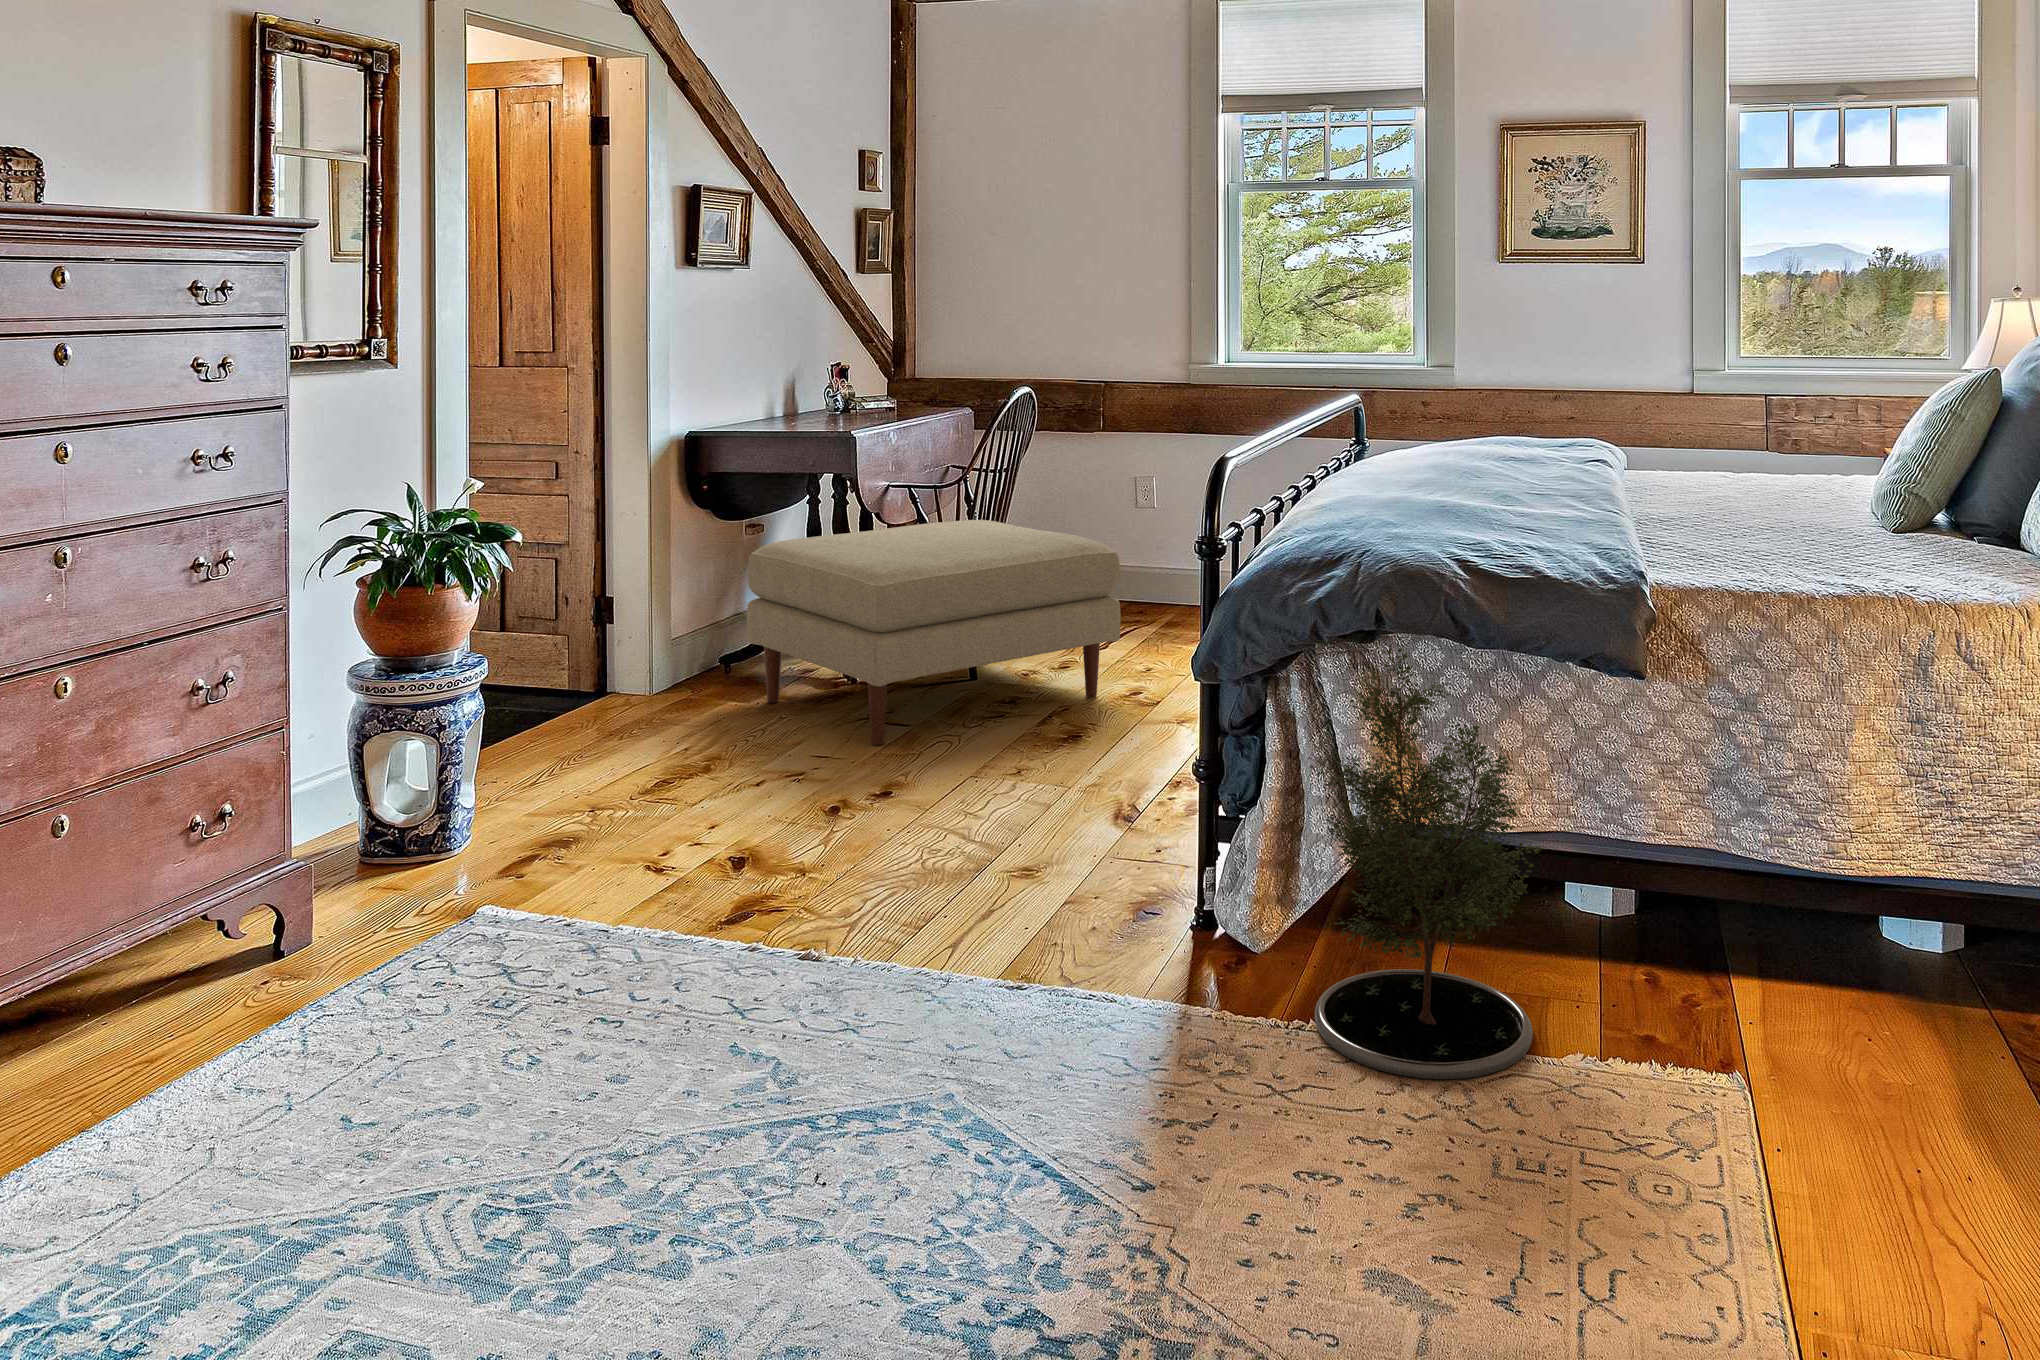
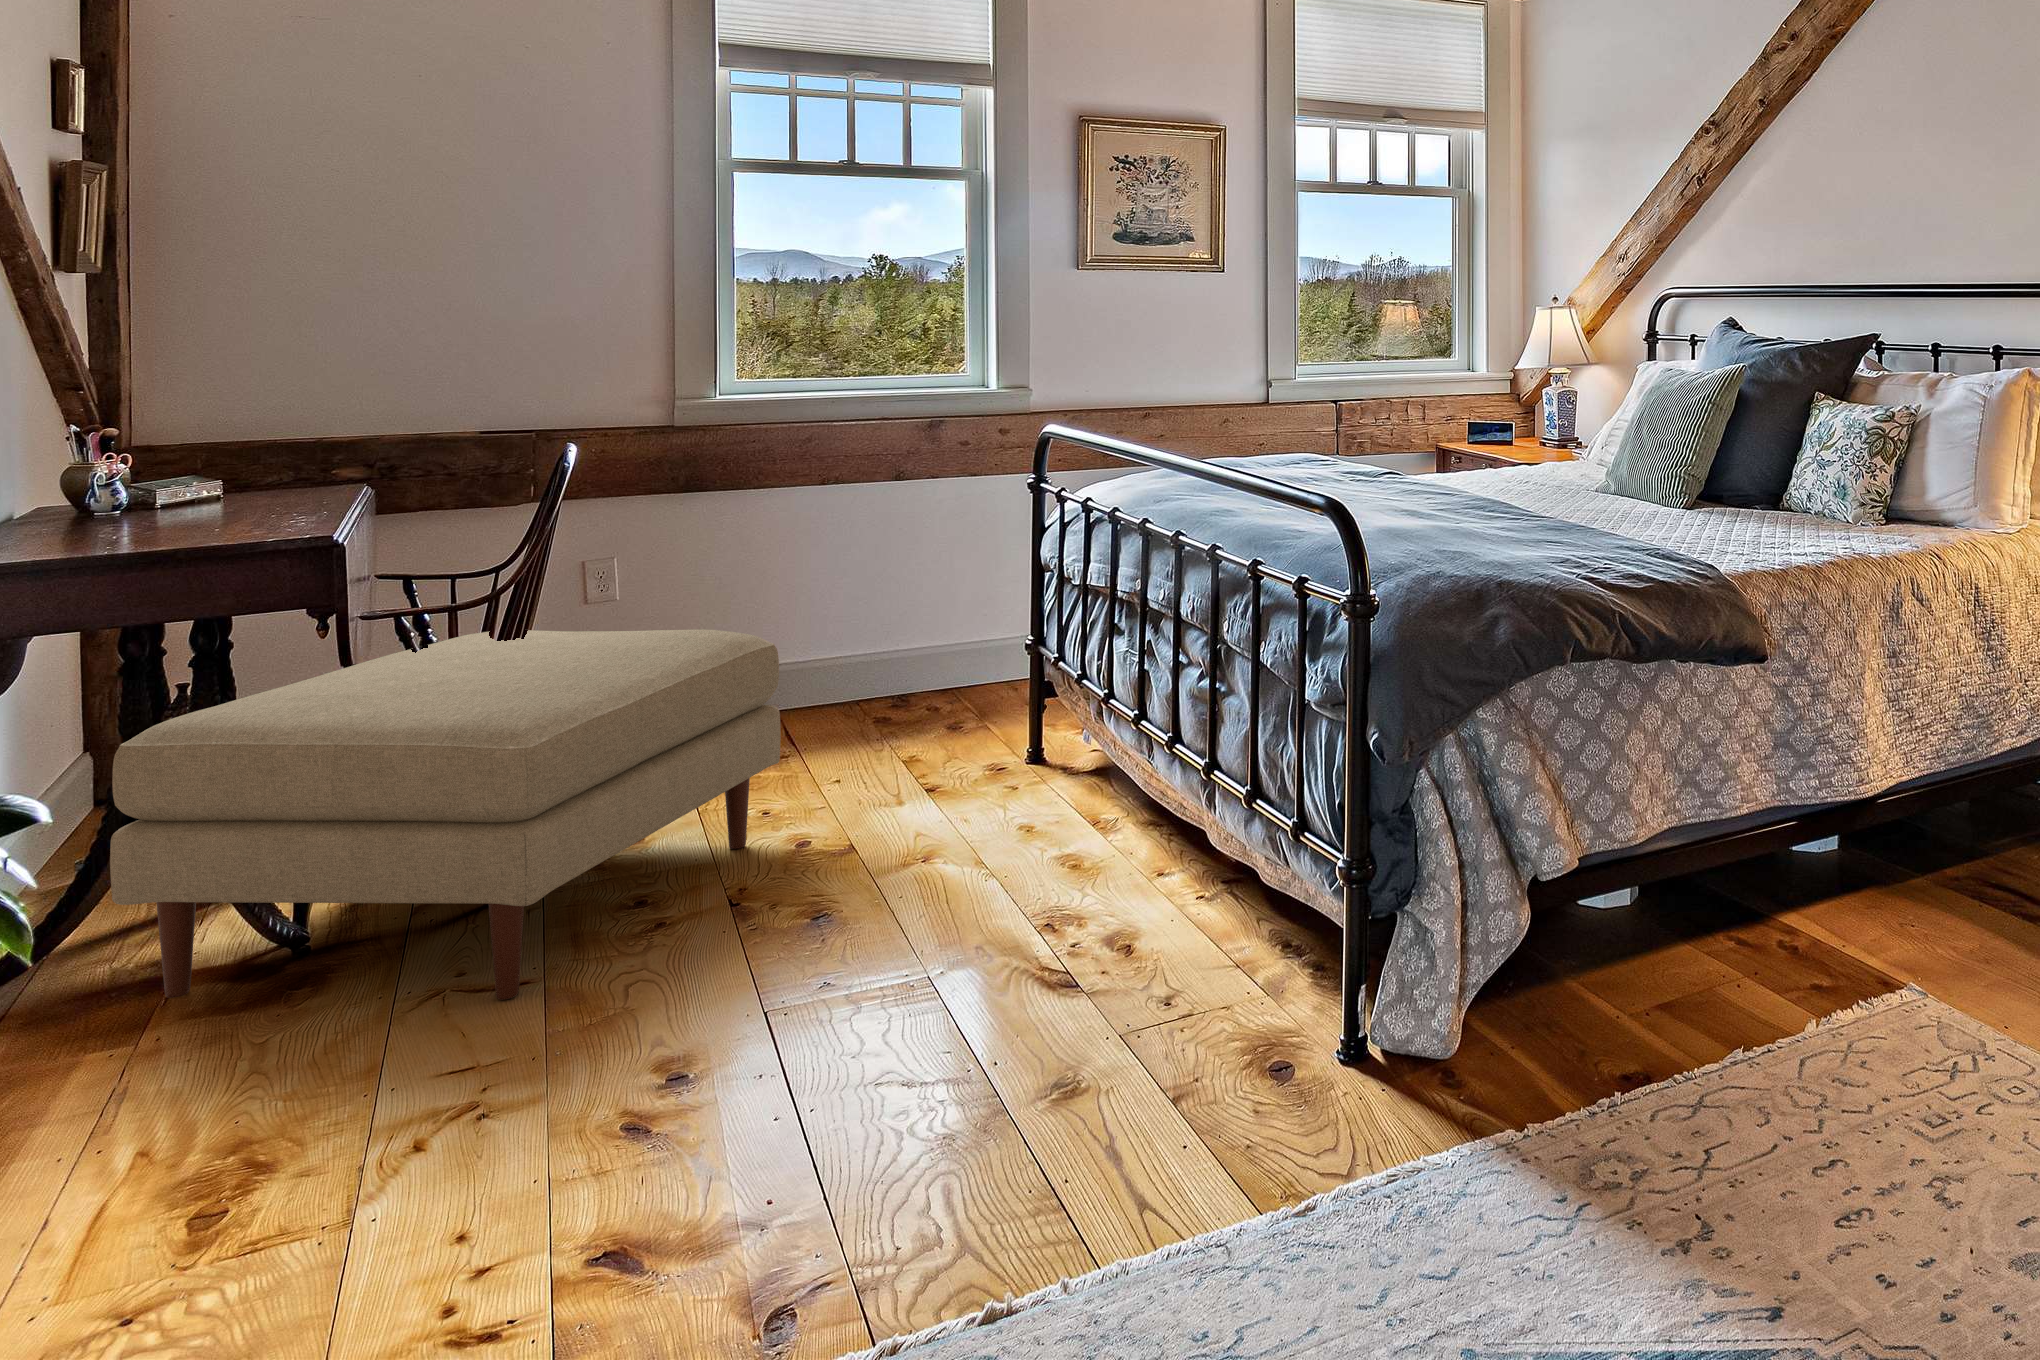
potted tree: present [1309,645,1545,1079] -> none [1545,666,1802,1120]

